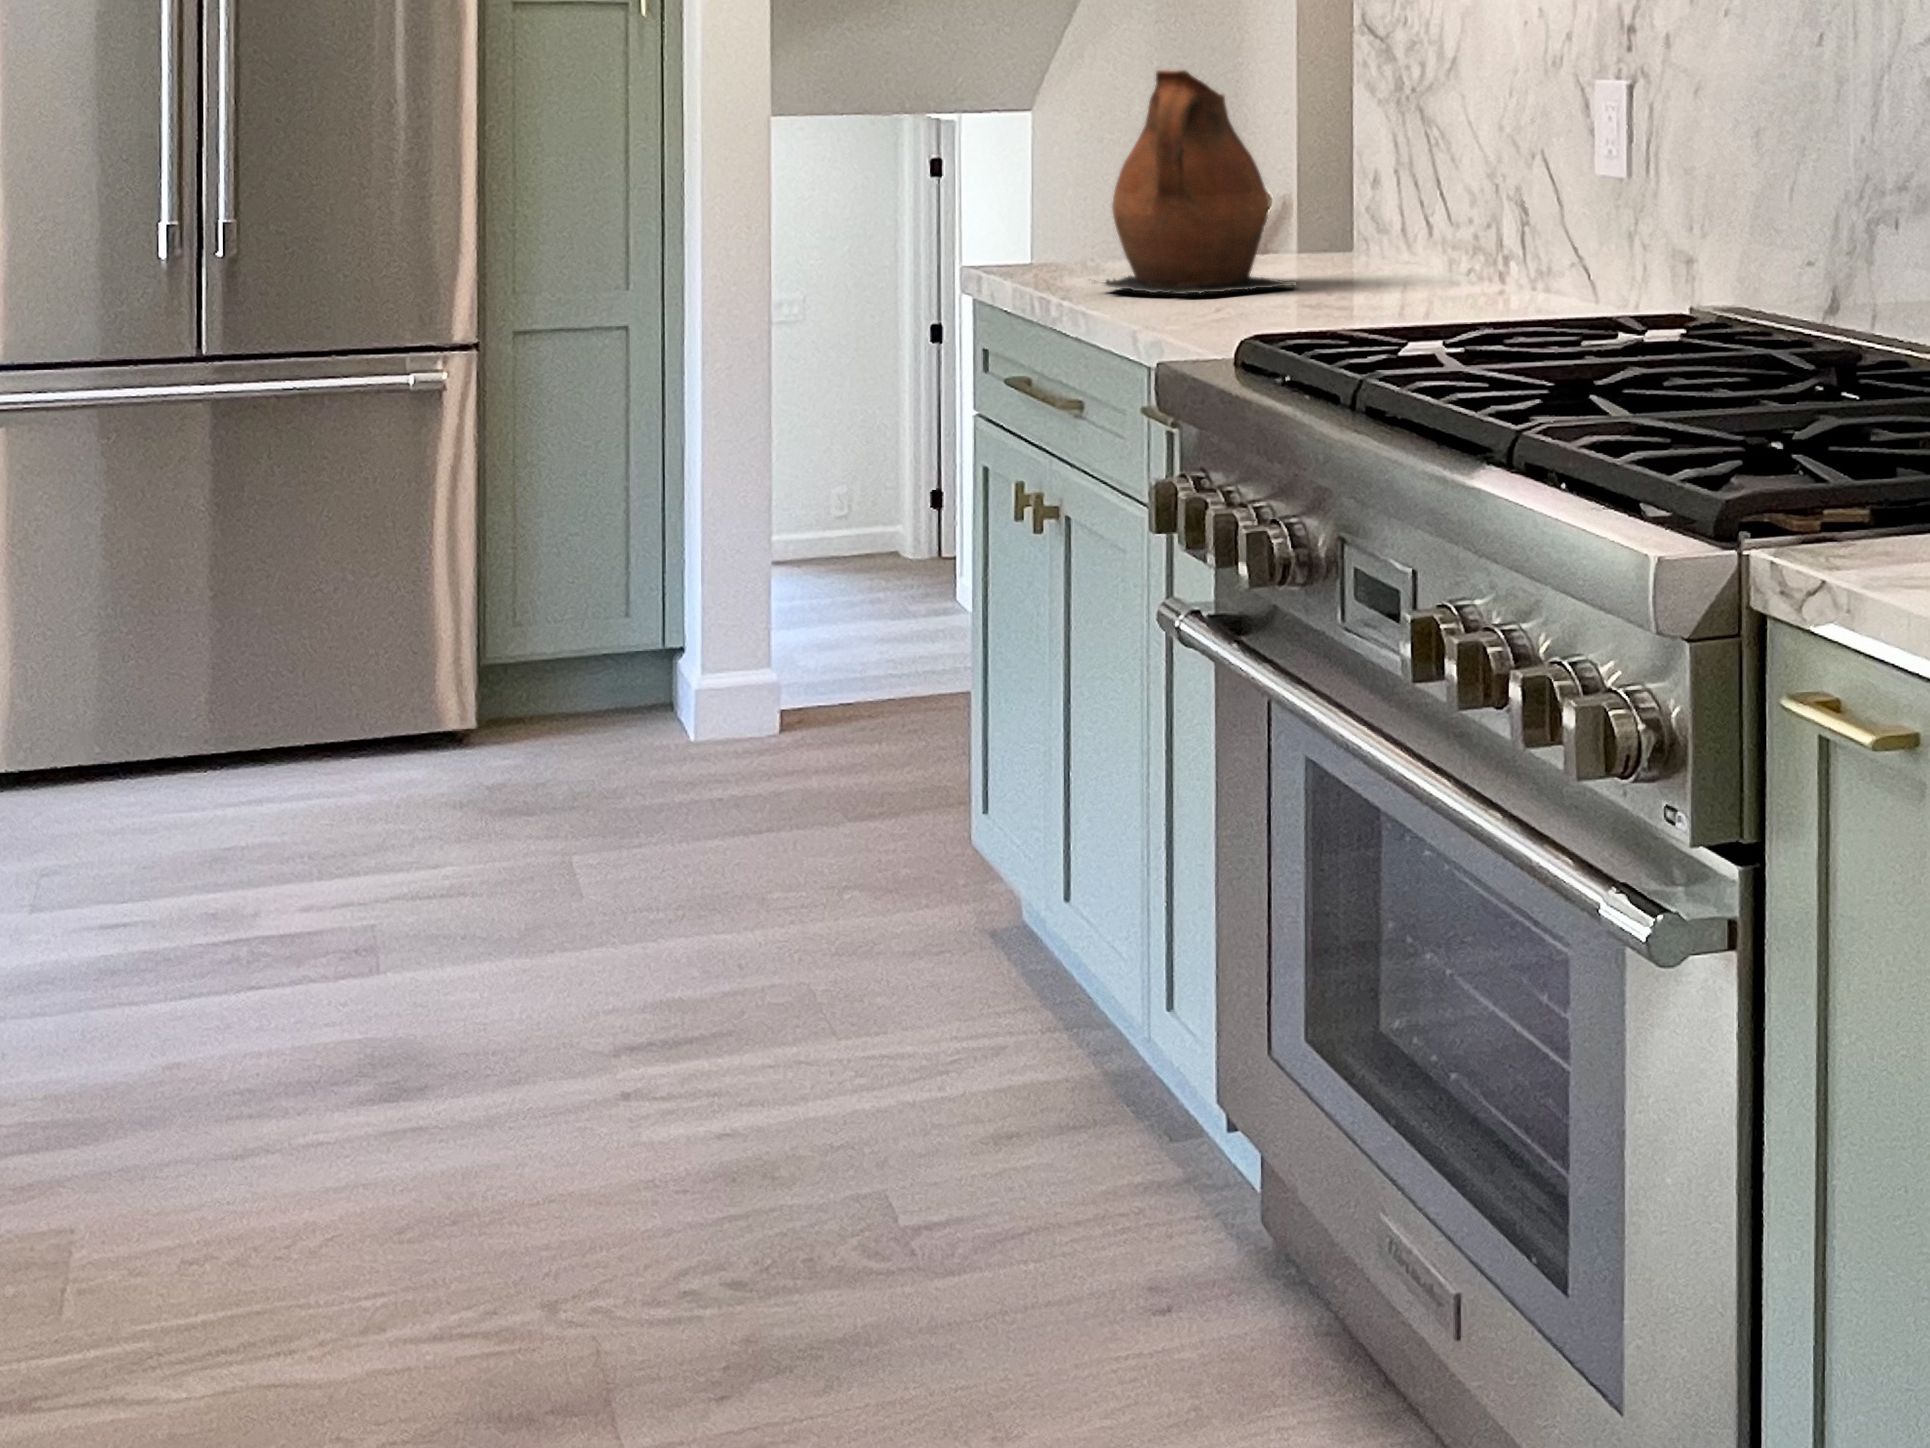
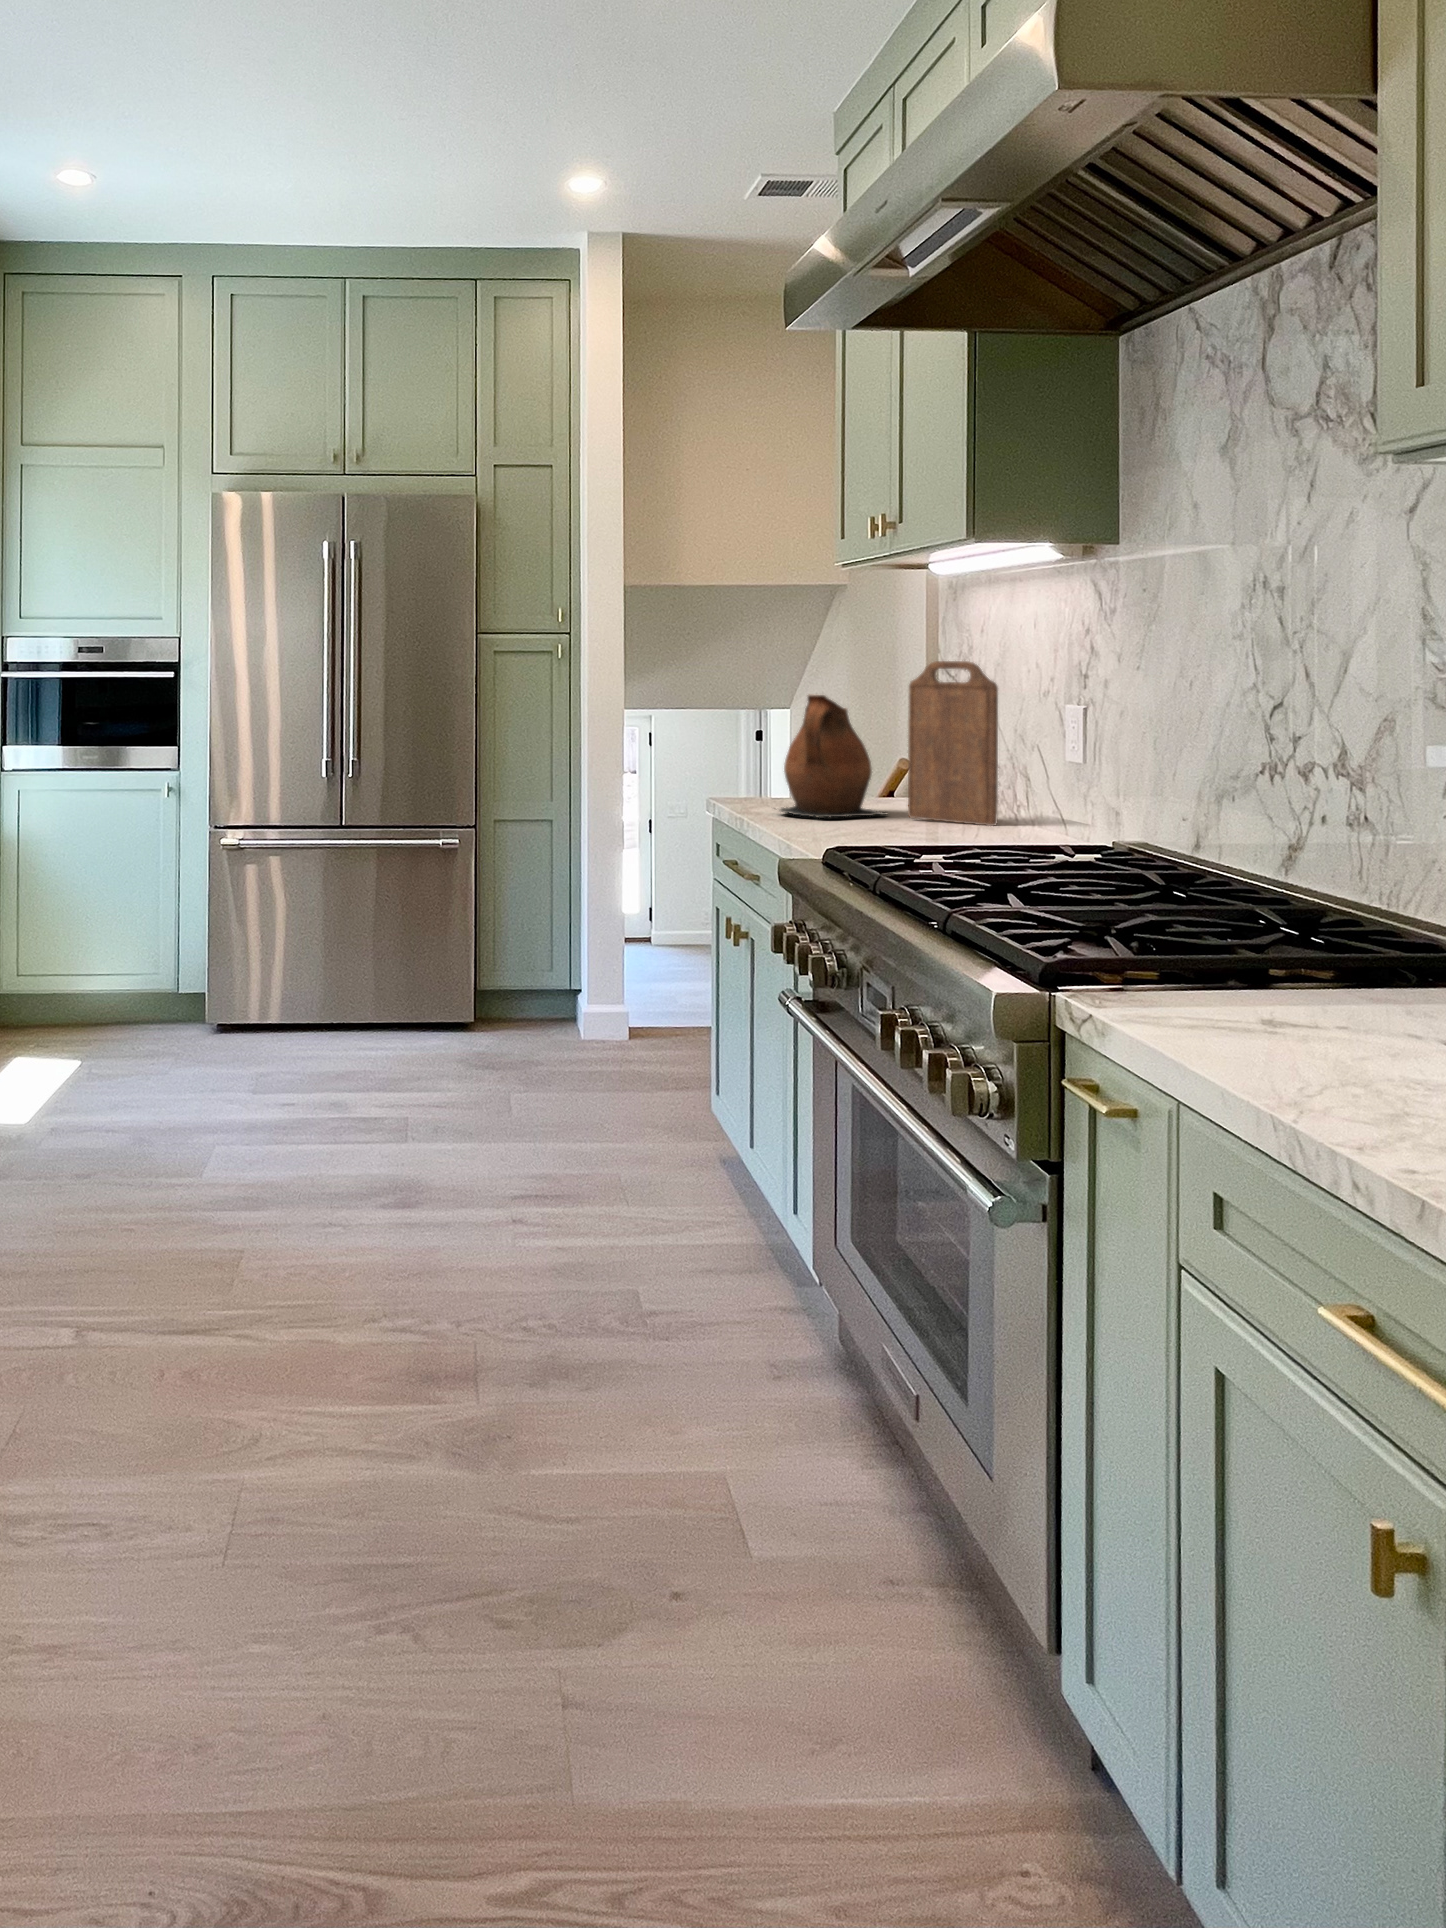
cutting board: none [1336,6,1493,297] -> present [908,661,998,826]

